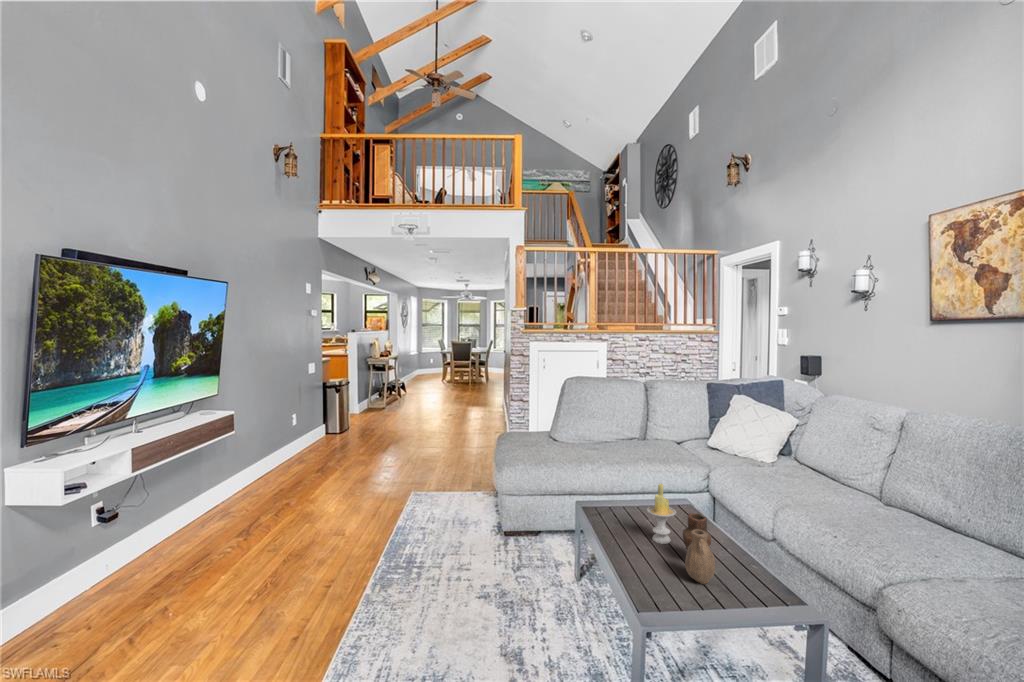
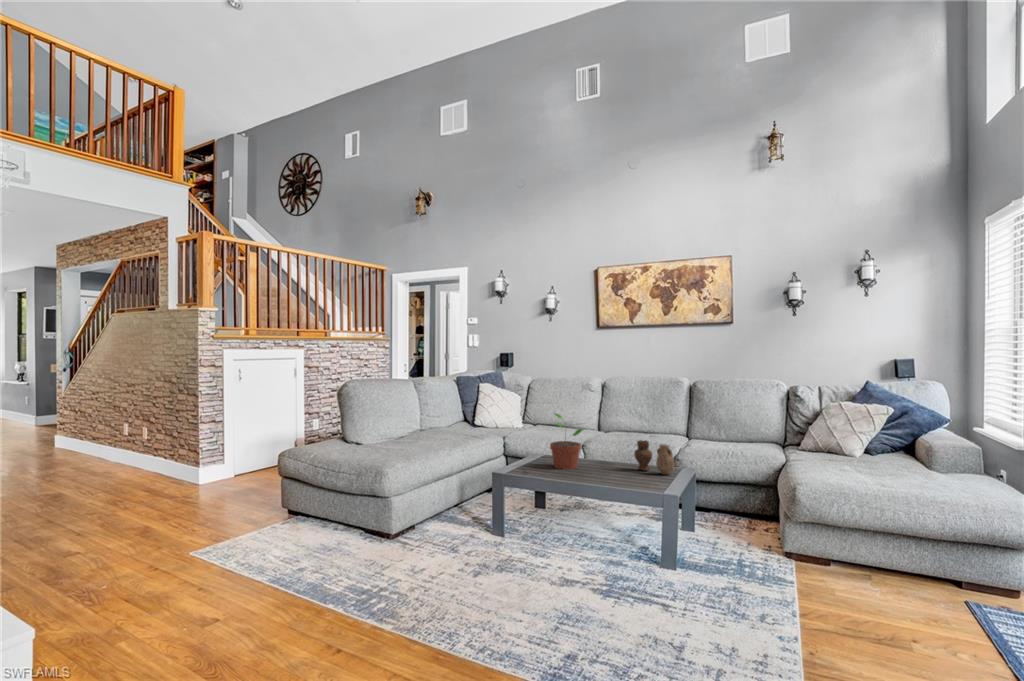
potted plant: none [603,443,645,523] -> present [550,414,584,469]
candle: present [647,484,676,544] -> none [600,430,619,470]

